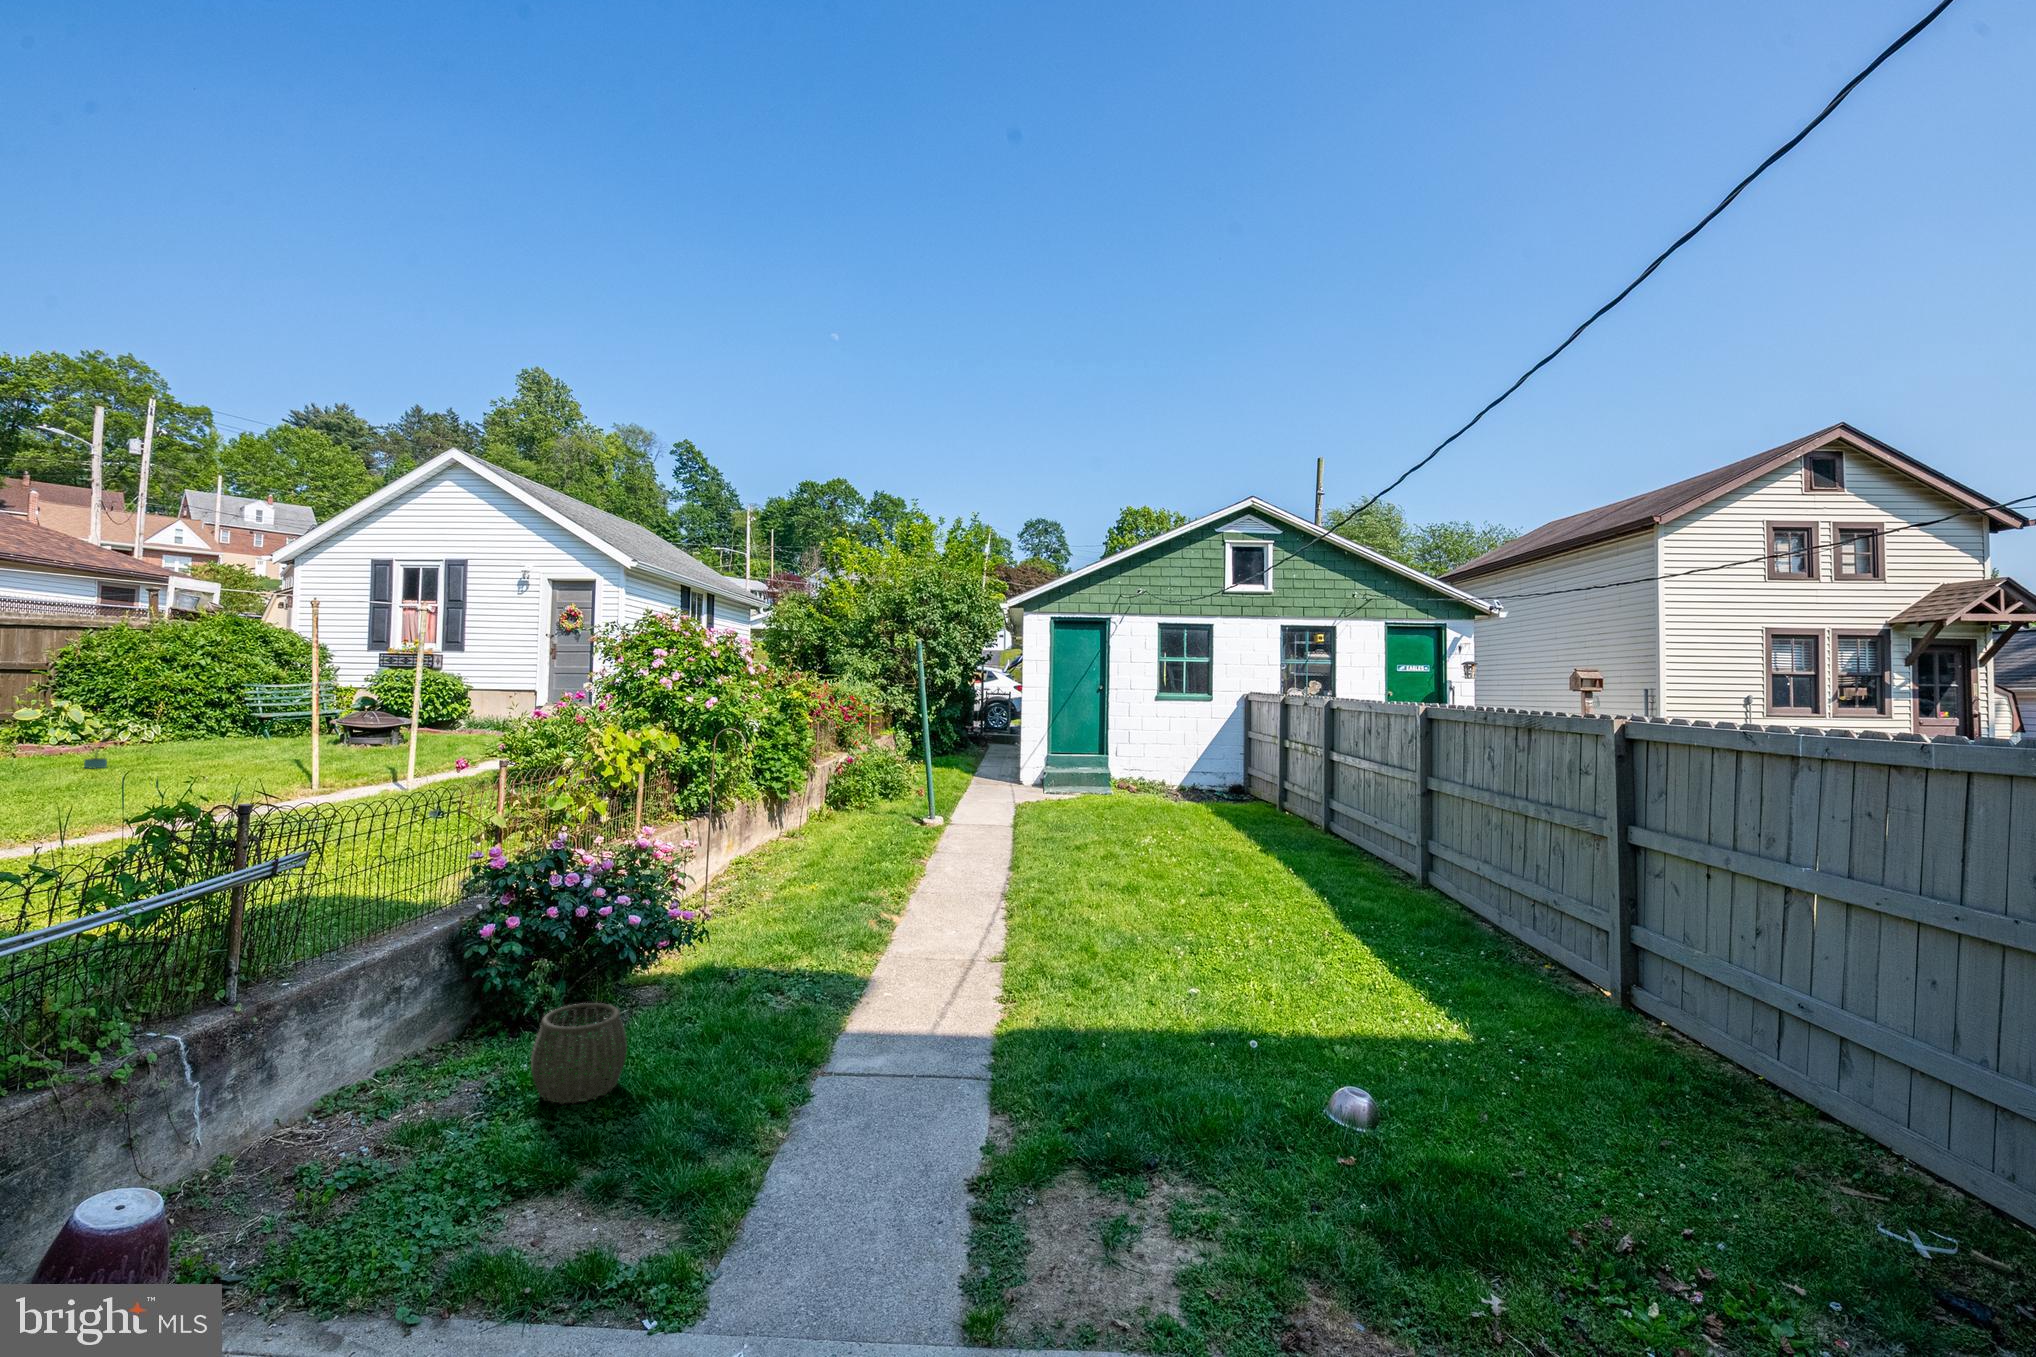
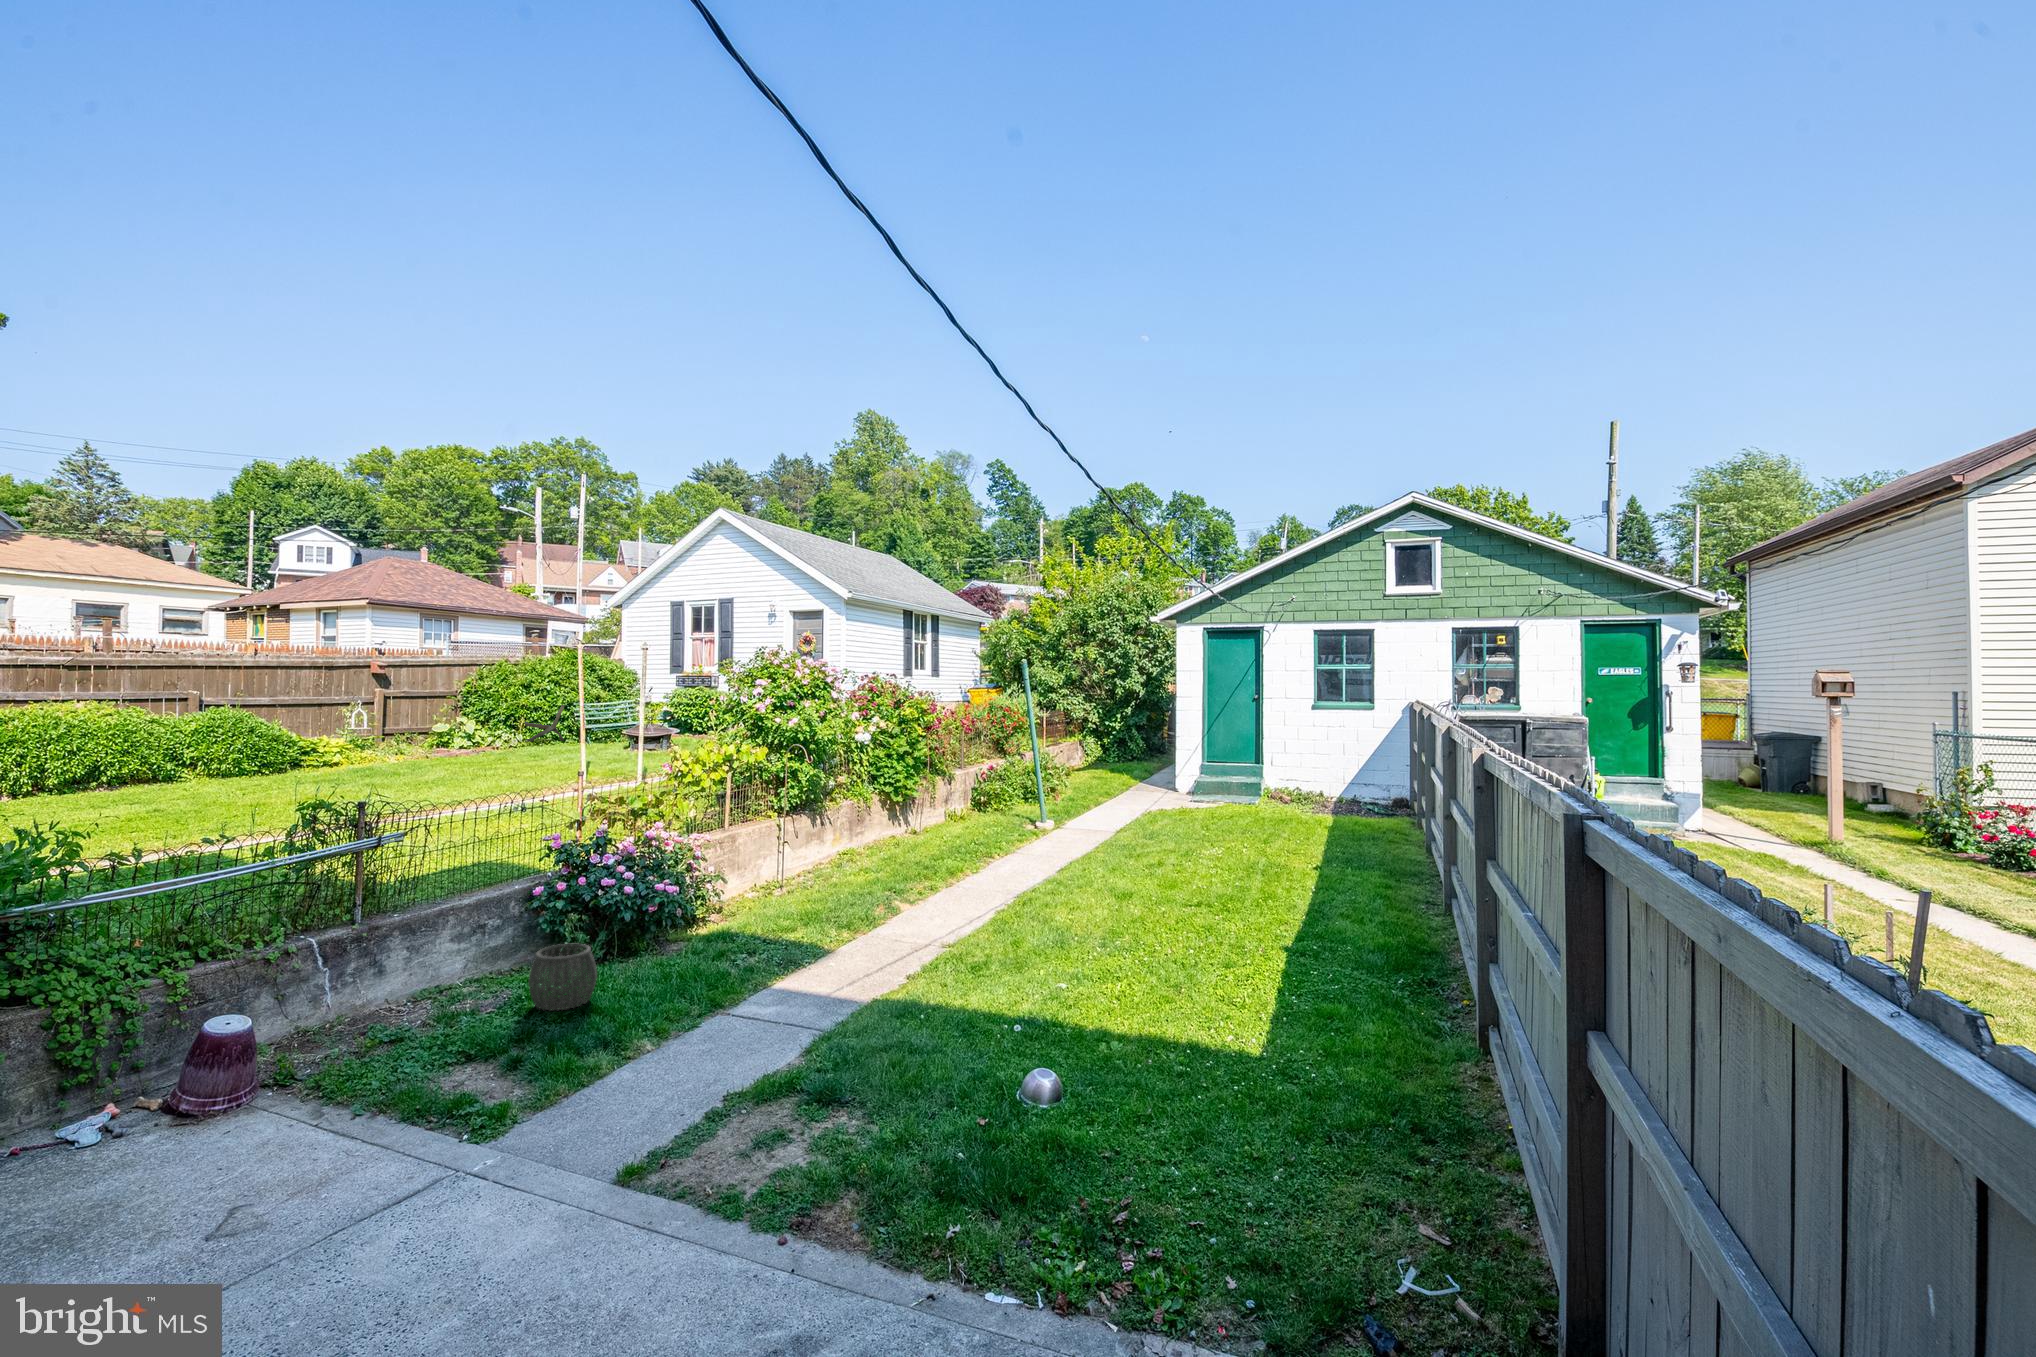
lounge chair: none [161,684,226,733] -> present [525,705,564,741]
potted plant: present [84,727,114,768] -> none [448,729,474,769]

